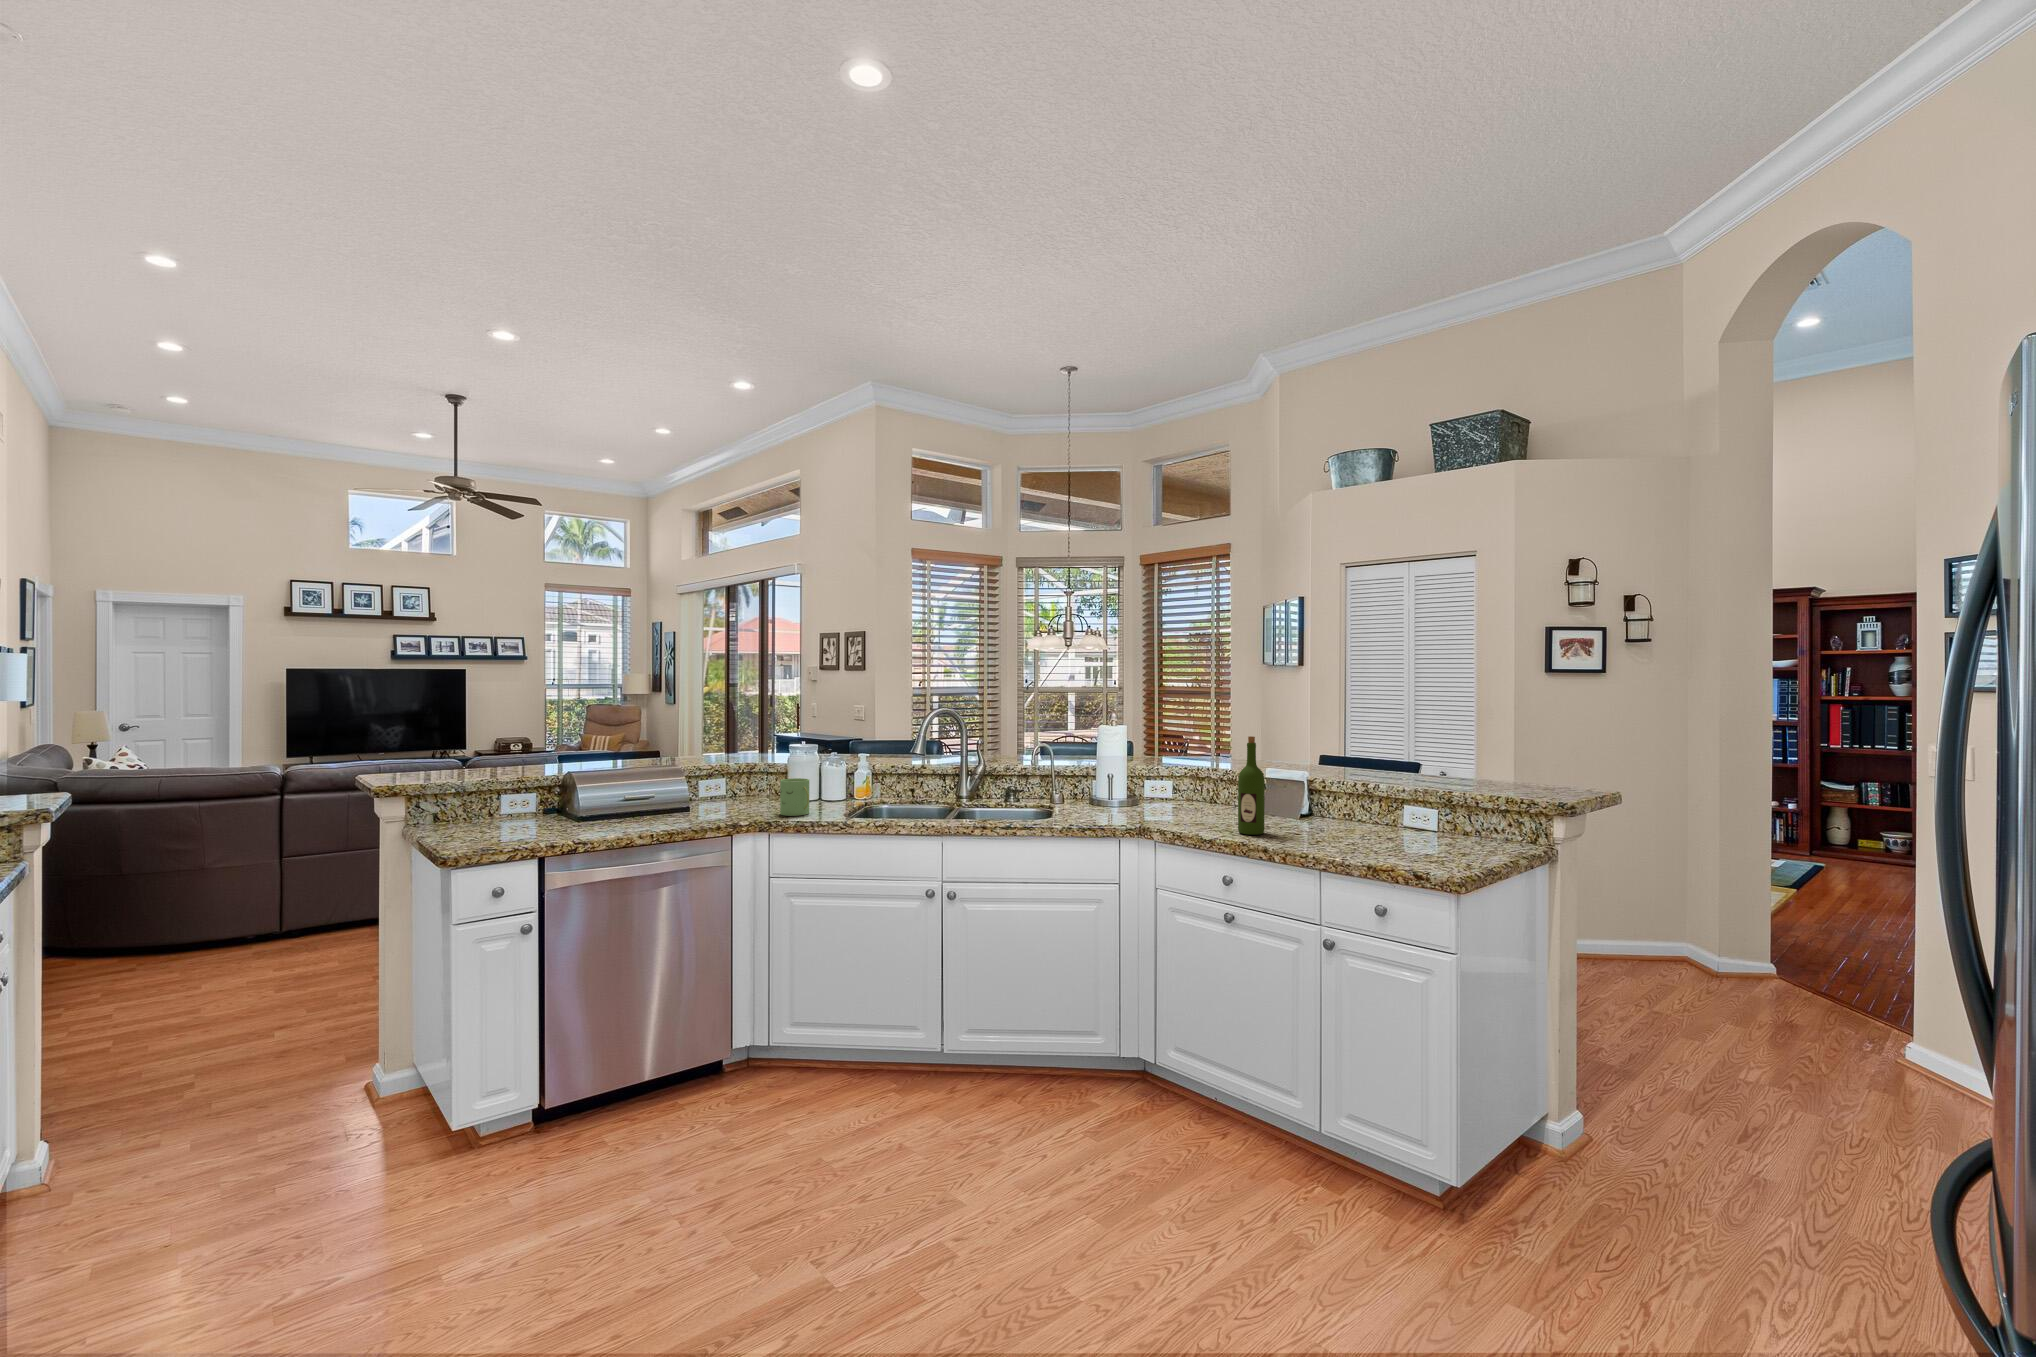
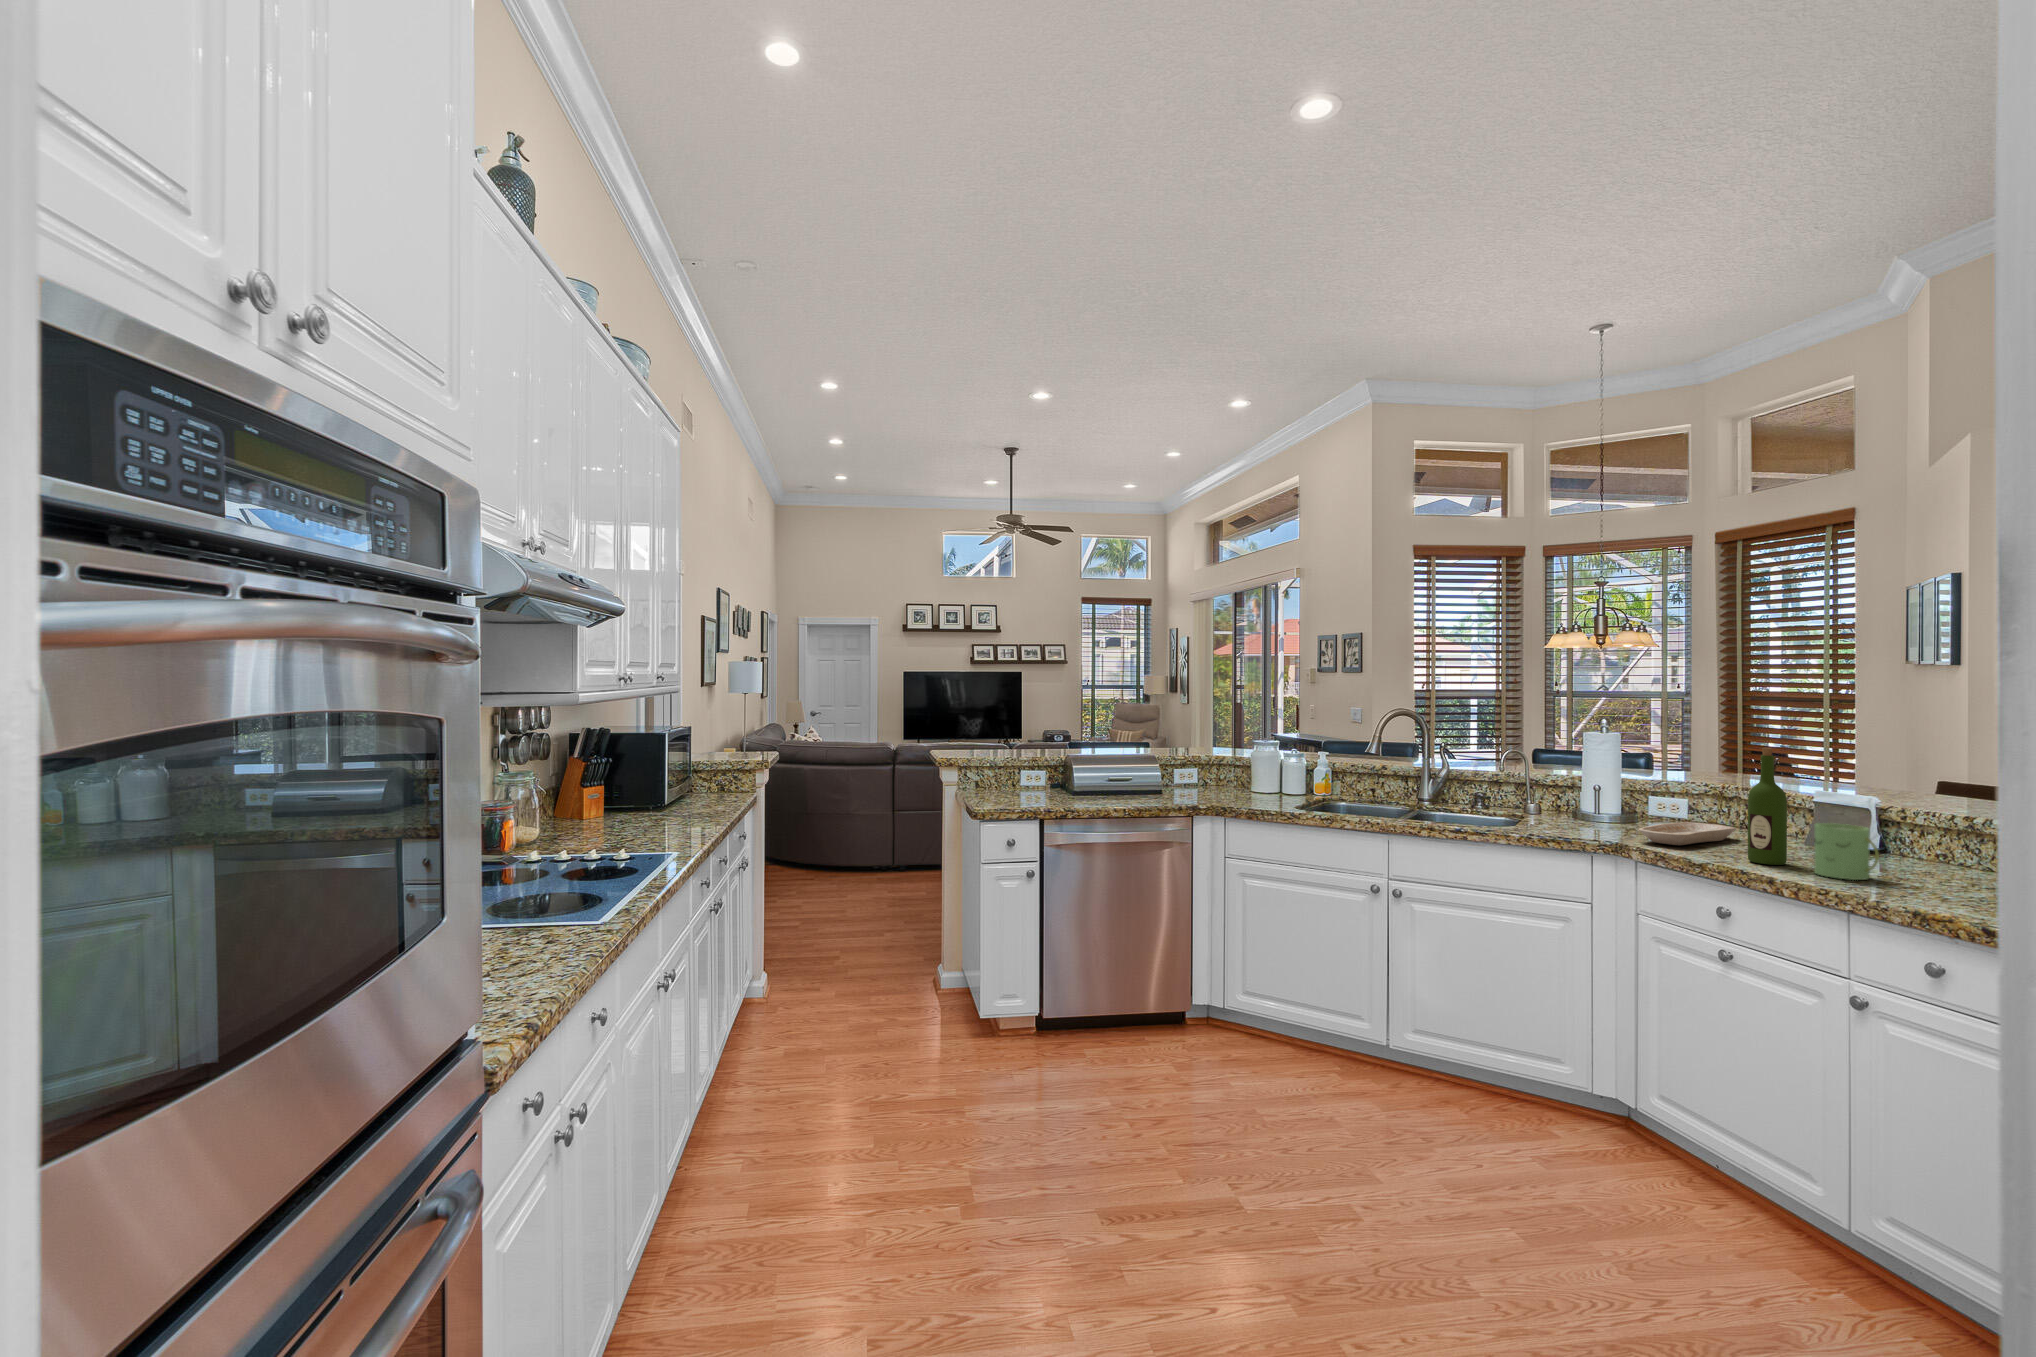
mug: present [779,778,809,816] -> present [1814,823,1879,880]
tray: none [1154,802,1216,824] -> present [1639,822,1736,845]

